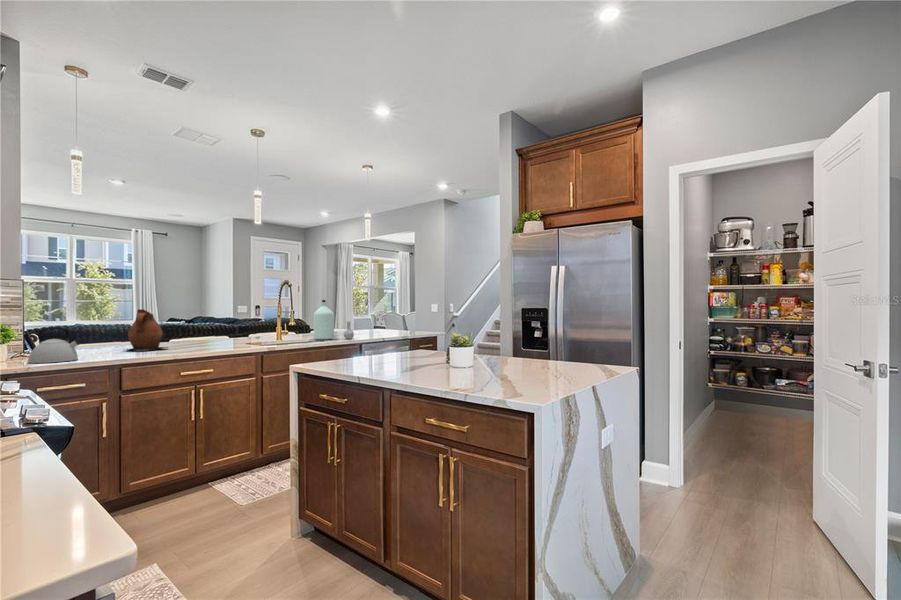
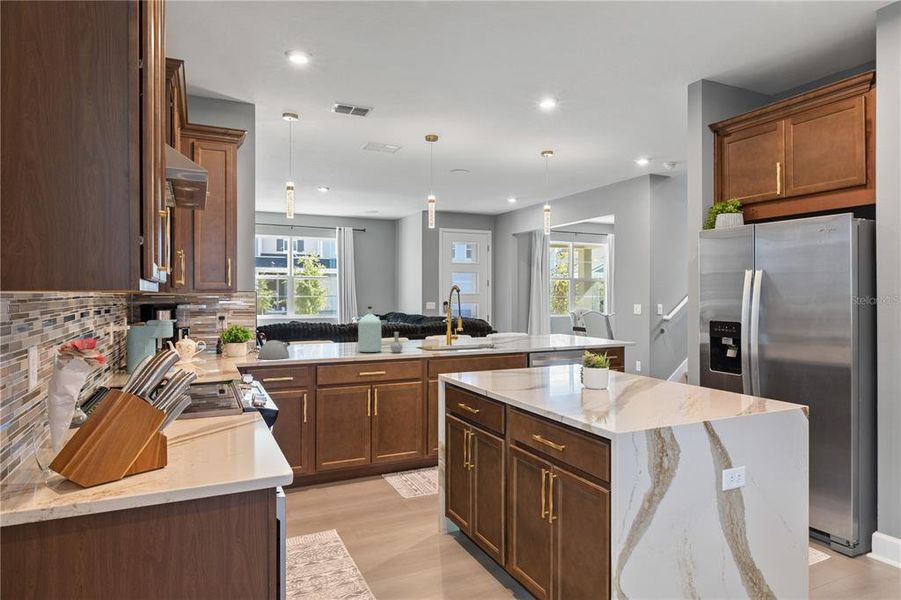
bottle: present [314,300,354,339] -> present [358,307,402,353]
ceramic pitcher: present [127,309,168,350] -> none [321,315,355,351]

